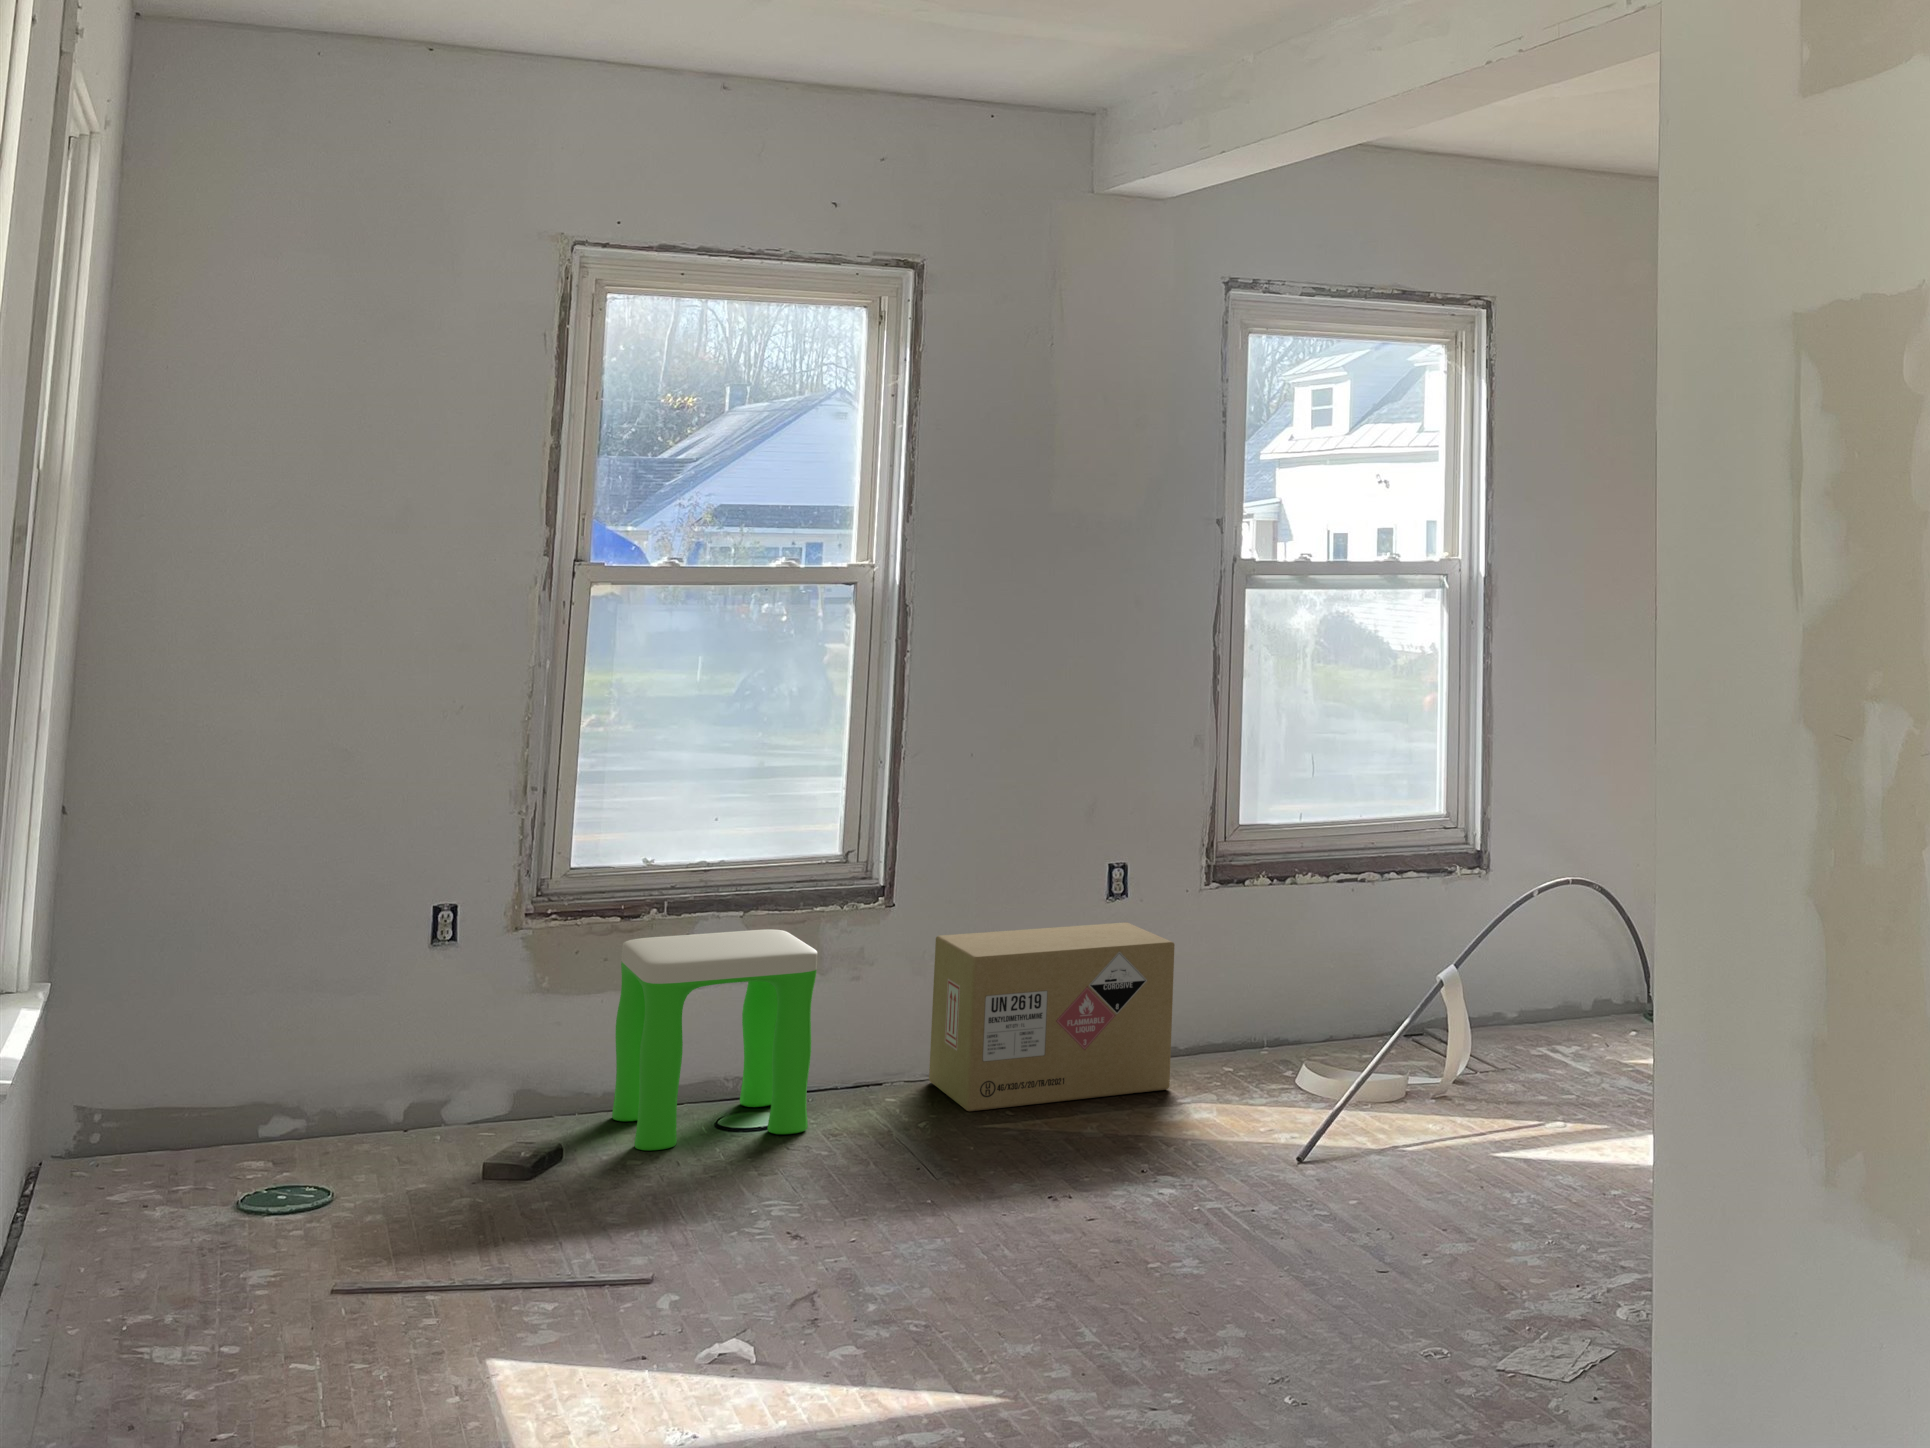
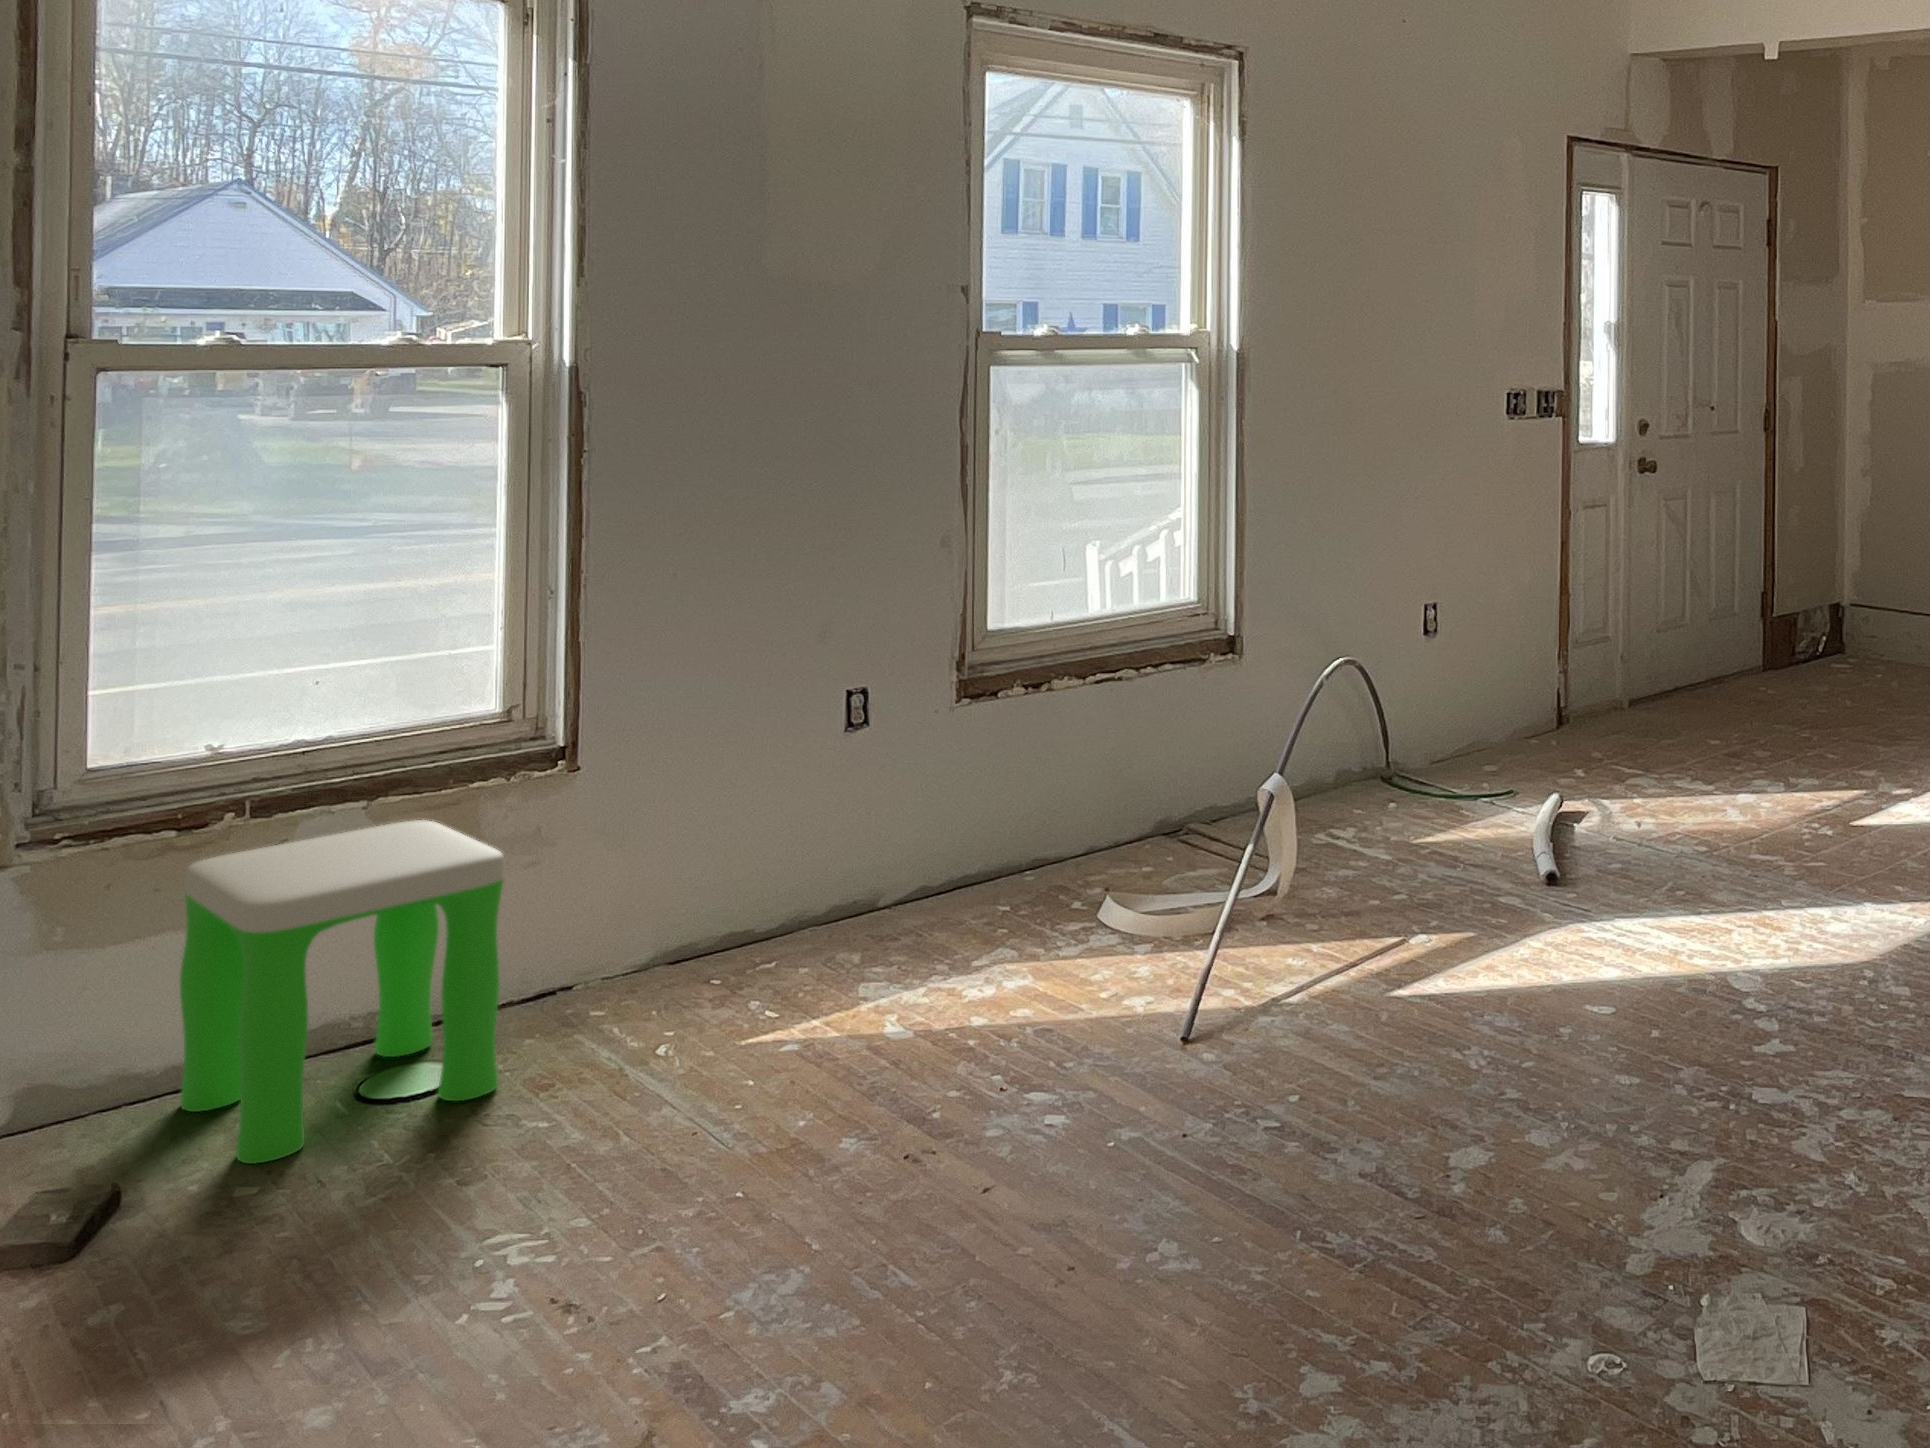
cardboard box: present [929,922,1175,1111] -> none [633,756,955,1022]

